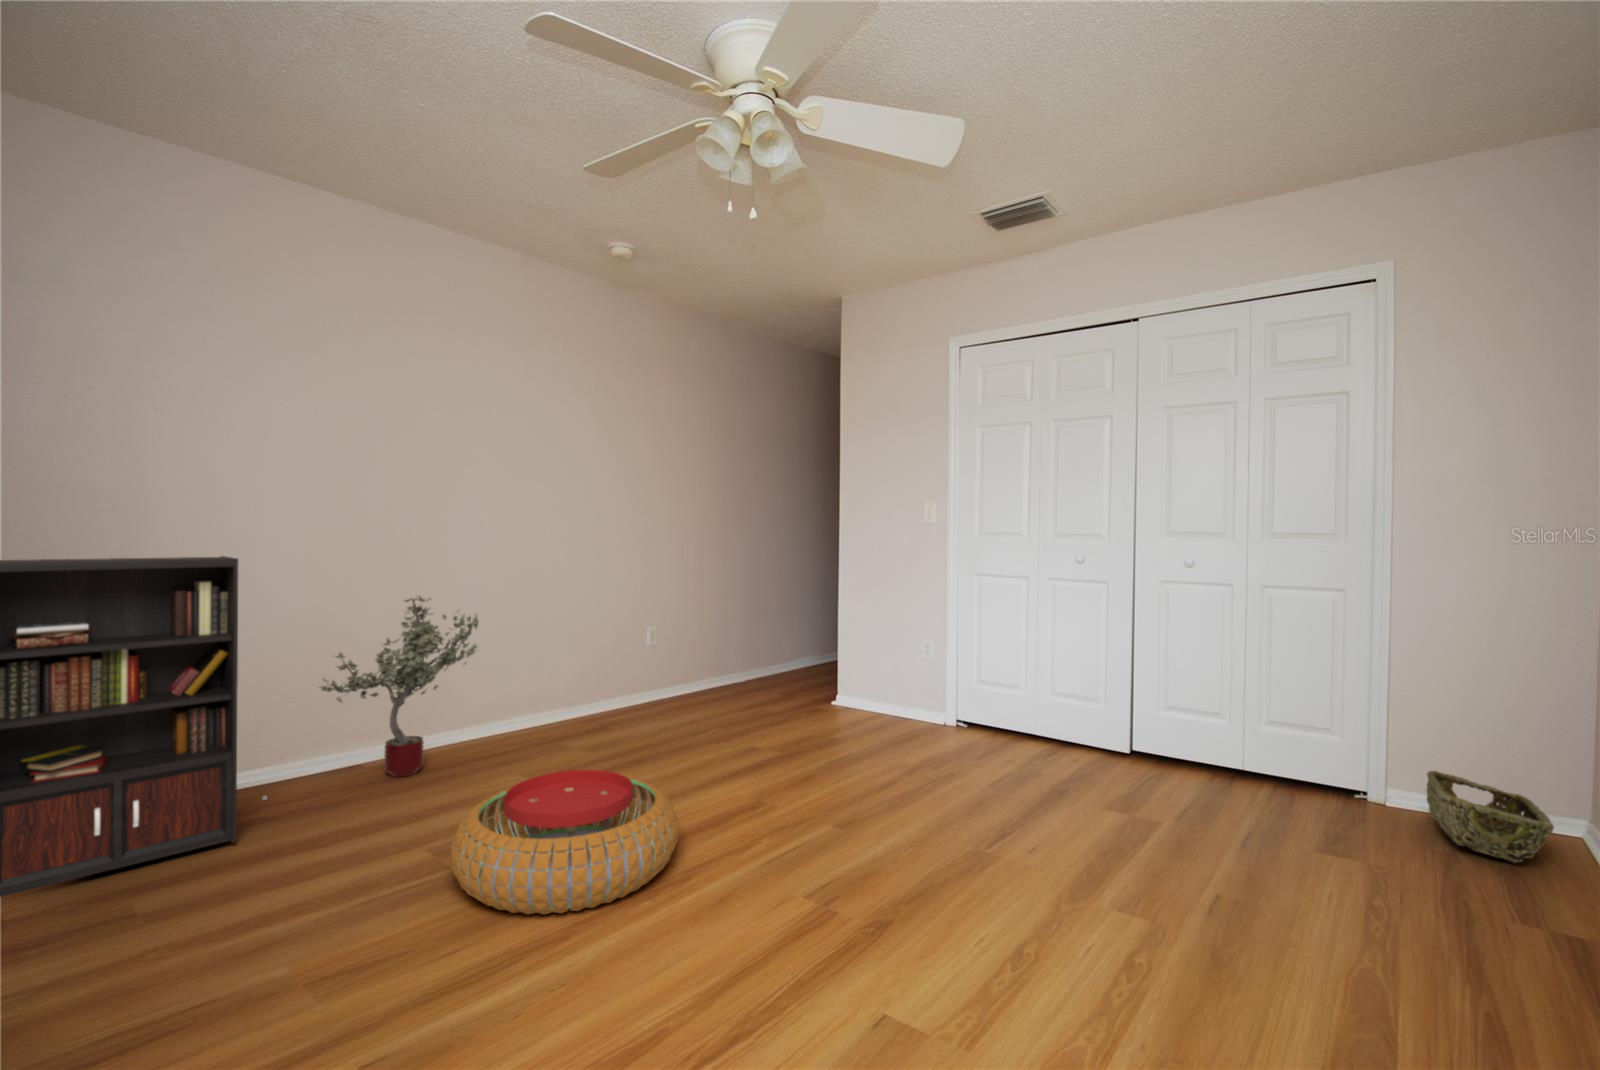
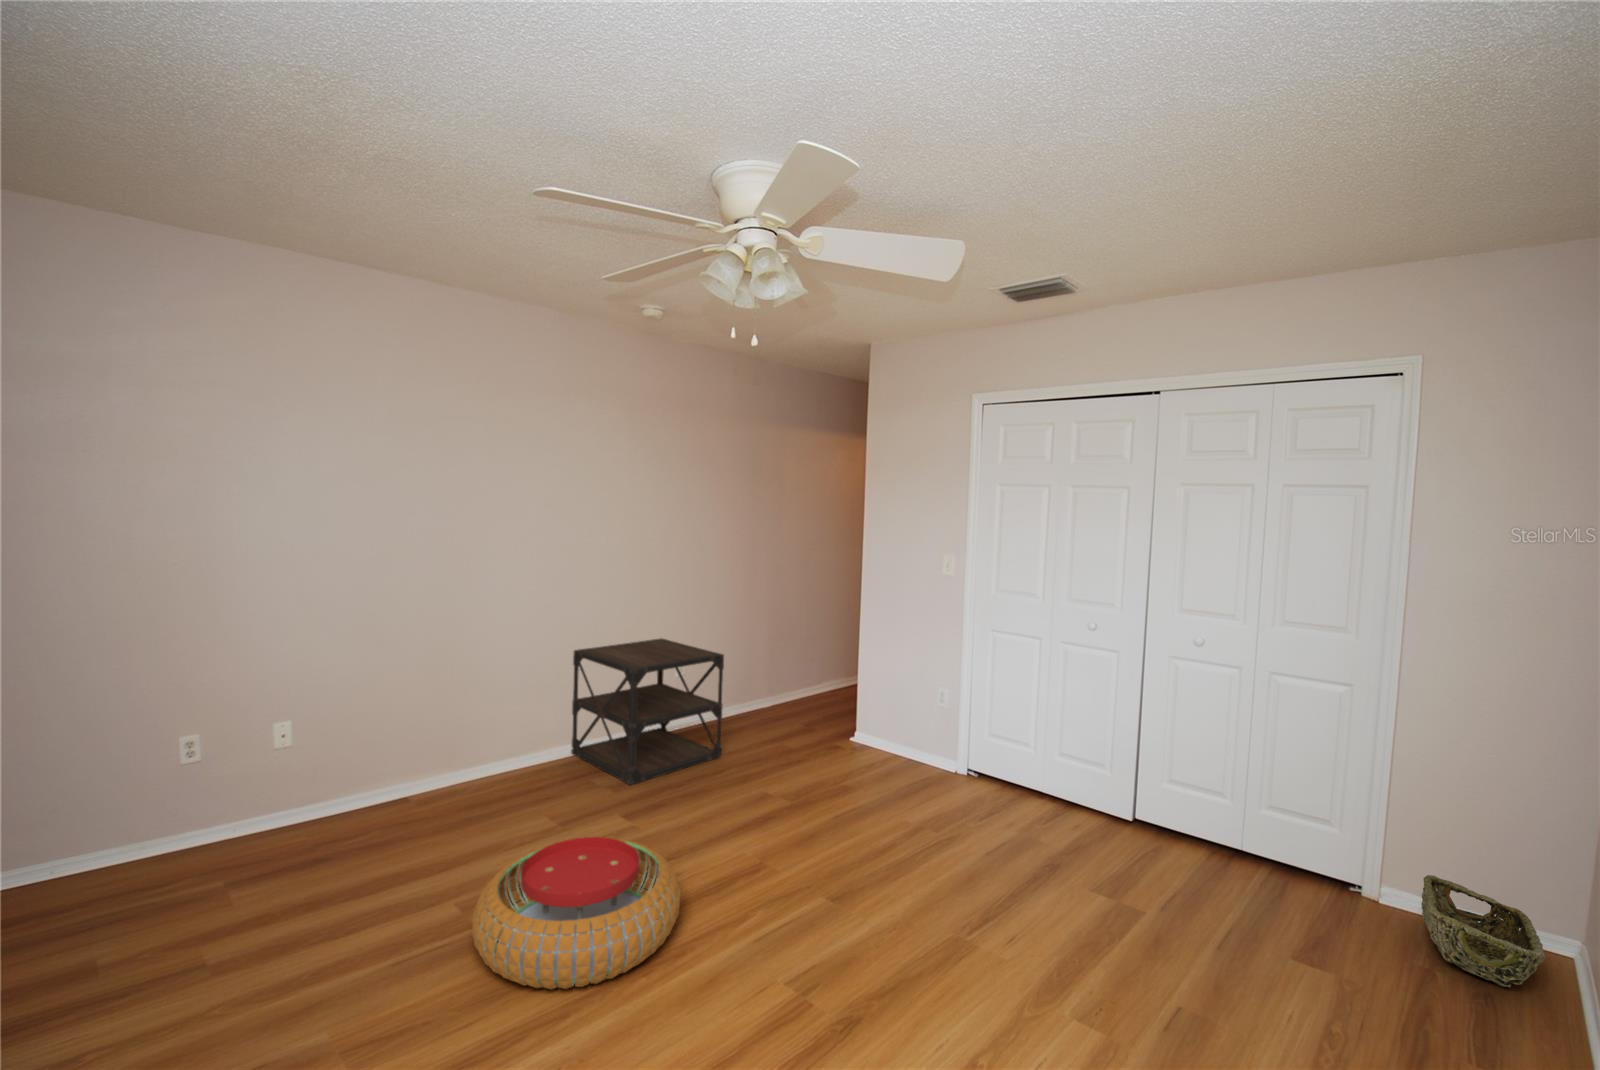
bookcase: present [0,556,267,897] -> none [76,624,322,947]
potted tree: present [321,596,479,777] -> none [367,644,515,813]
side table: none [540,604,702,747] -> present [571,638,724,785]

